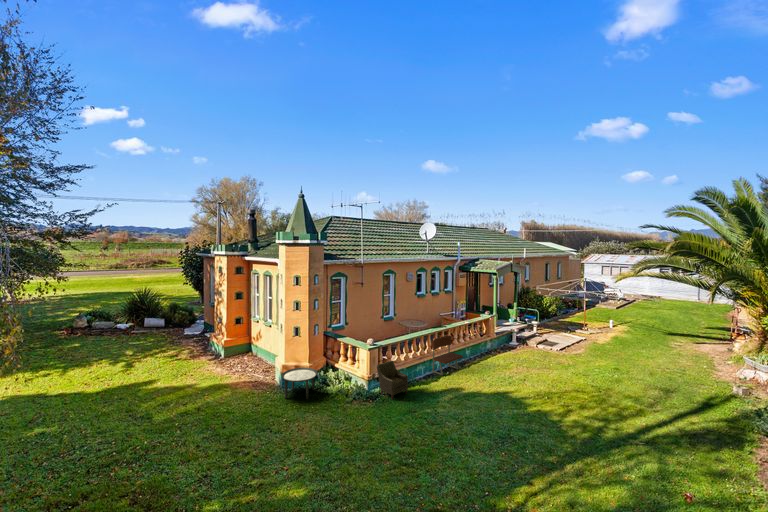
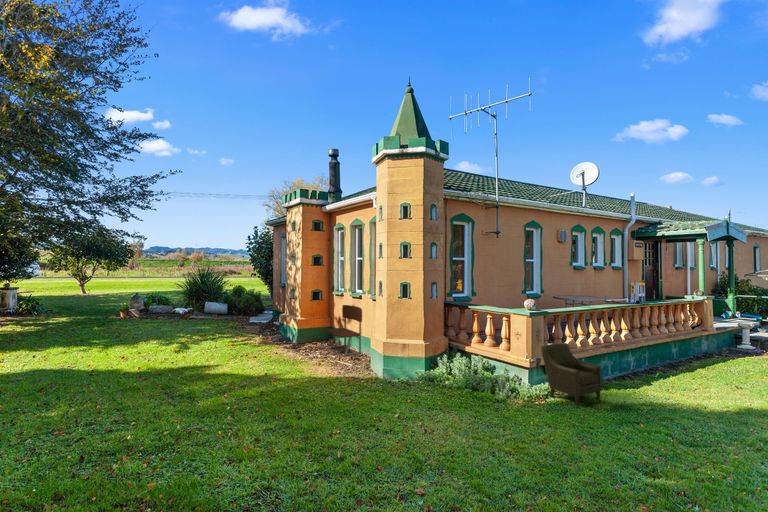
bench: present [432,335,463,375] -> present [325,305,362,356]
round table: present [282,368,318,399] -> none [383,348,439,394]

